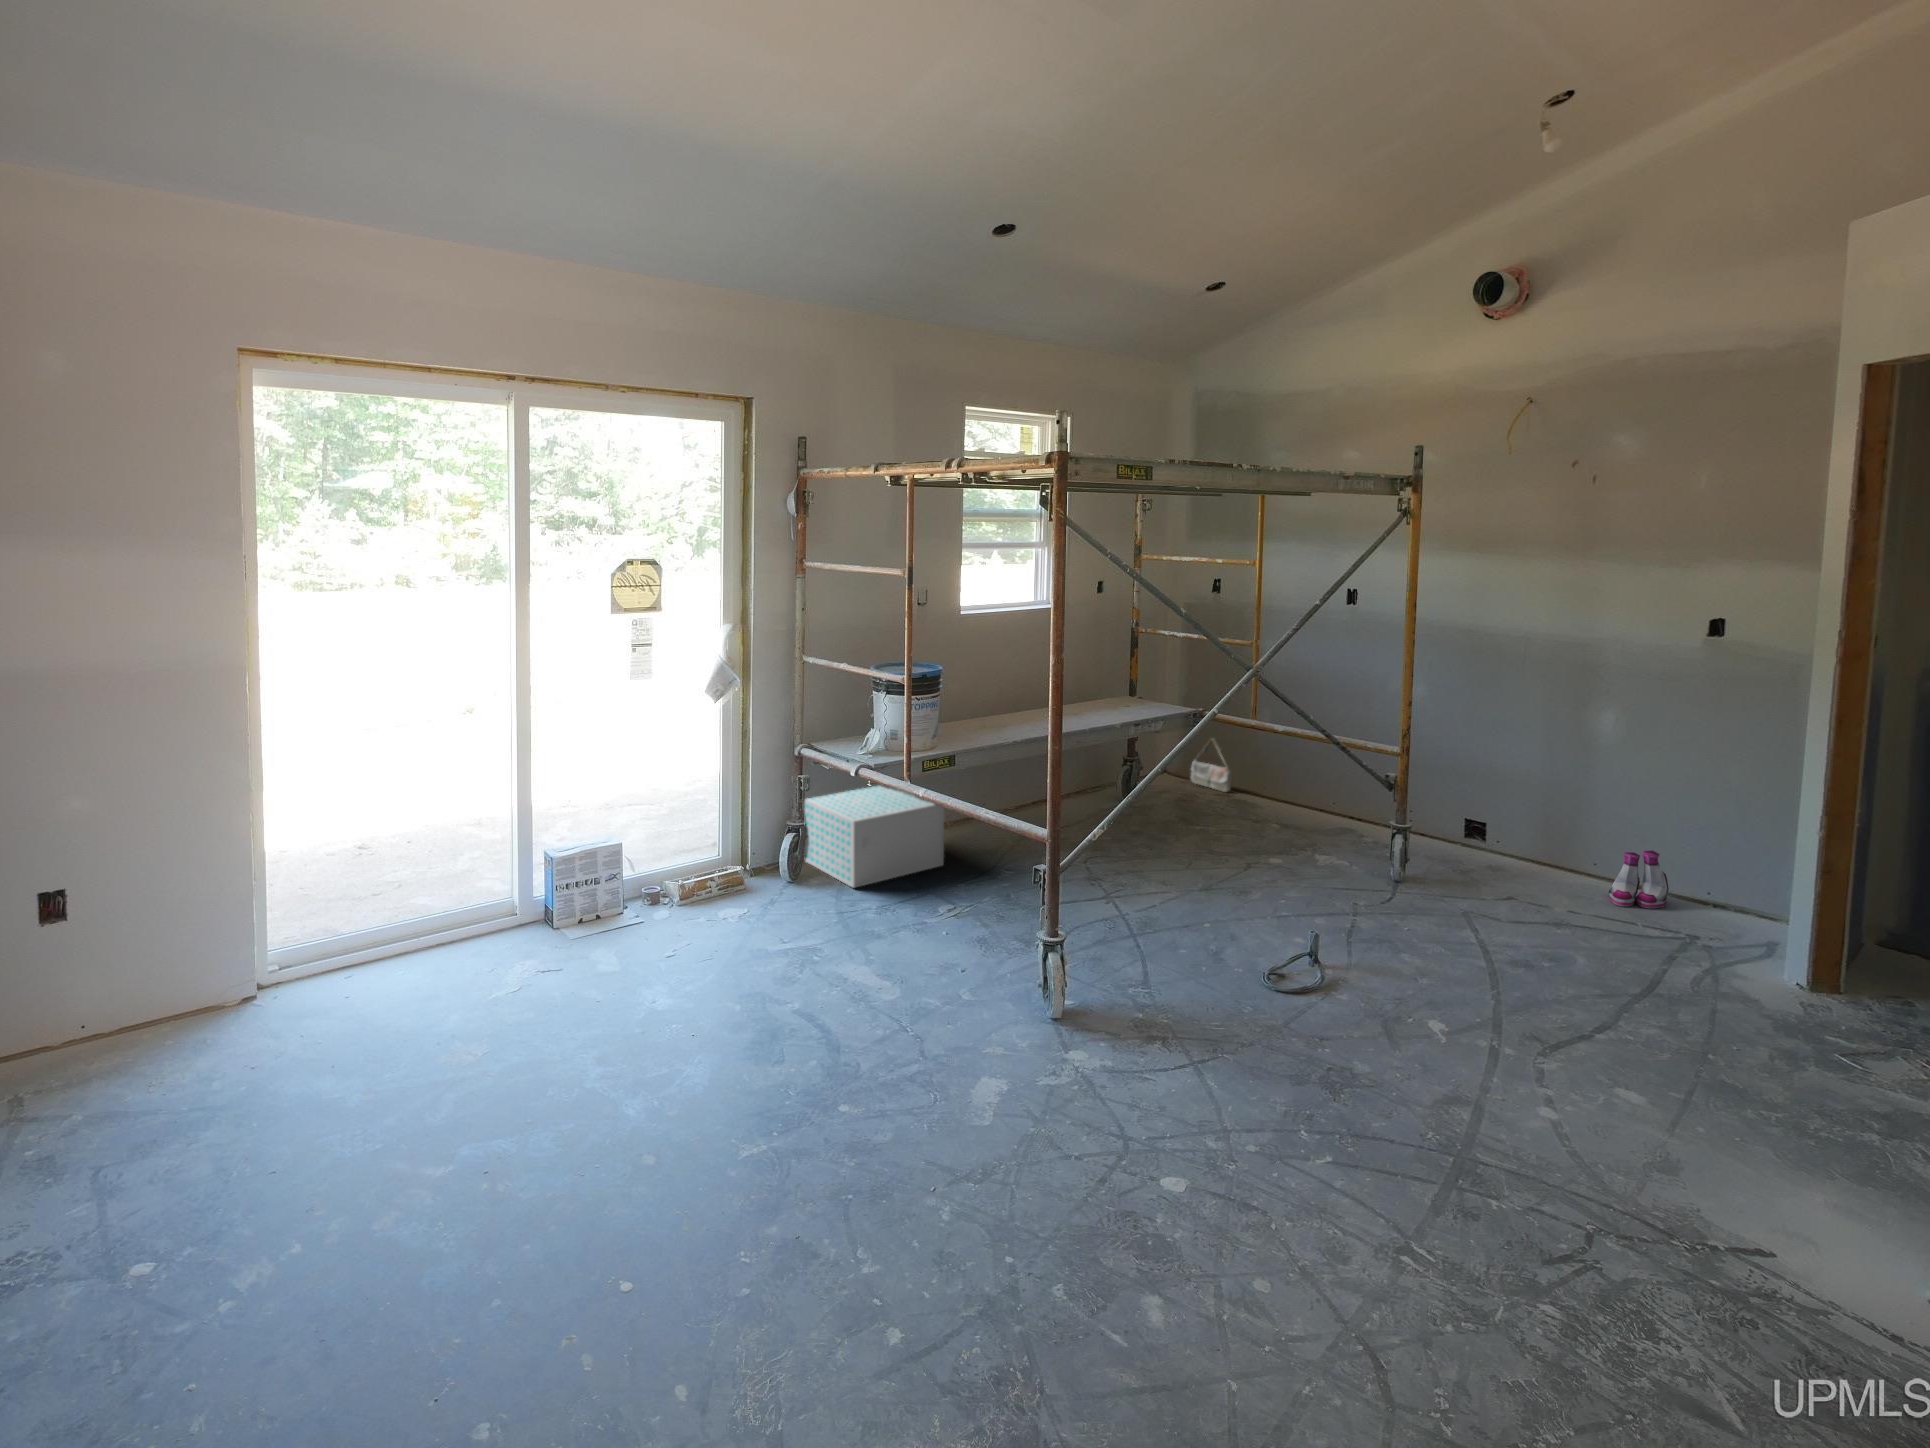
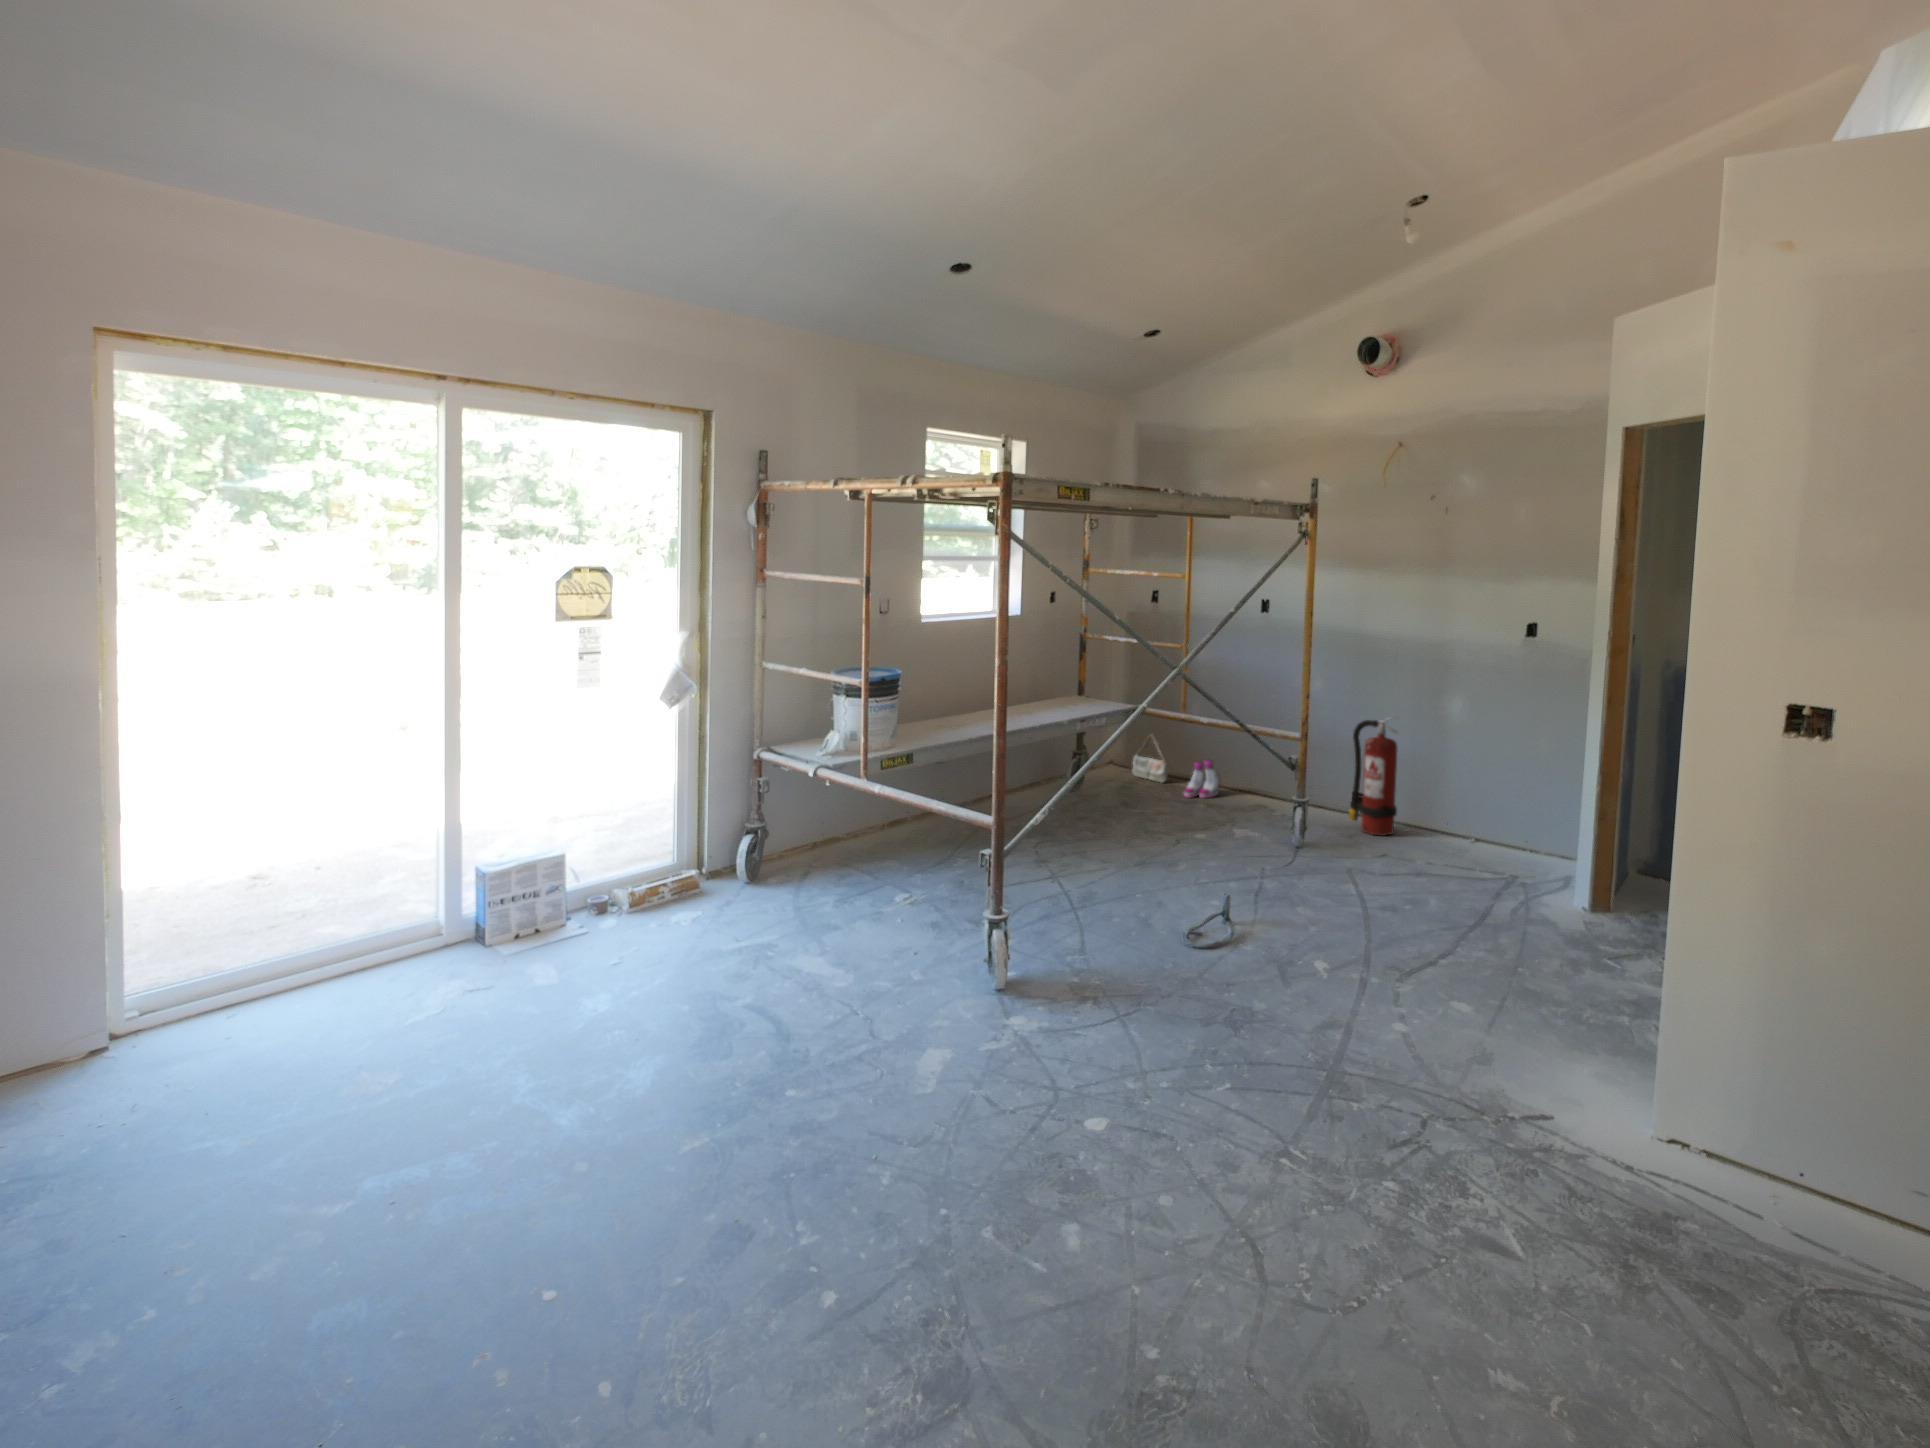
fire extinguisher: none [1458,729,1527,870] -> present [1349,717,1398,836]
storage box: present [805,786,944,888] -> none [761,784,901,885]
boots: present [1609,851,1669,909] -> present [1184,760,1220,798]

